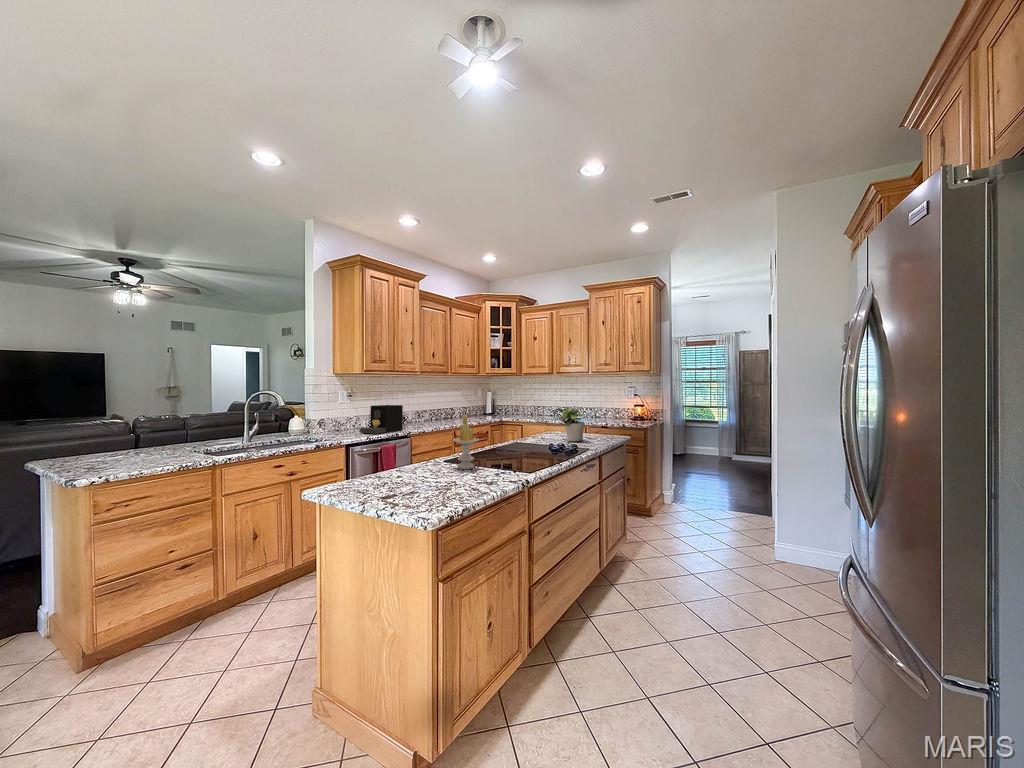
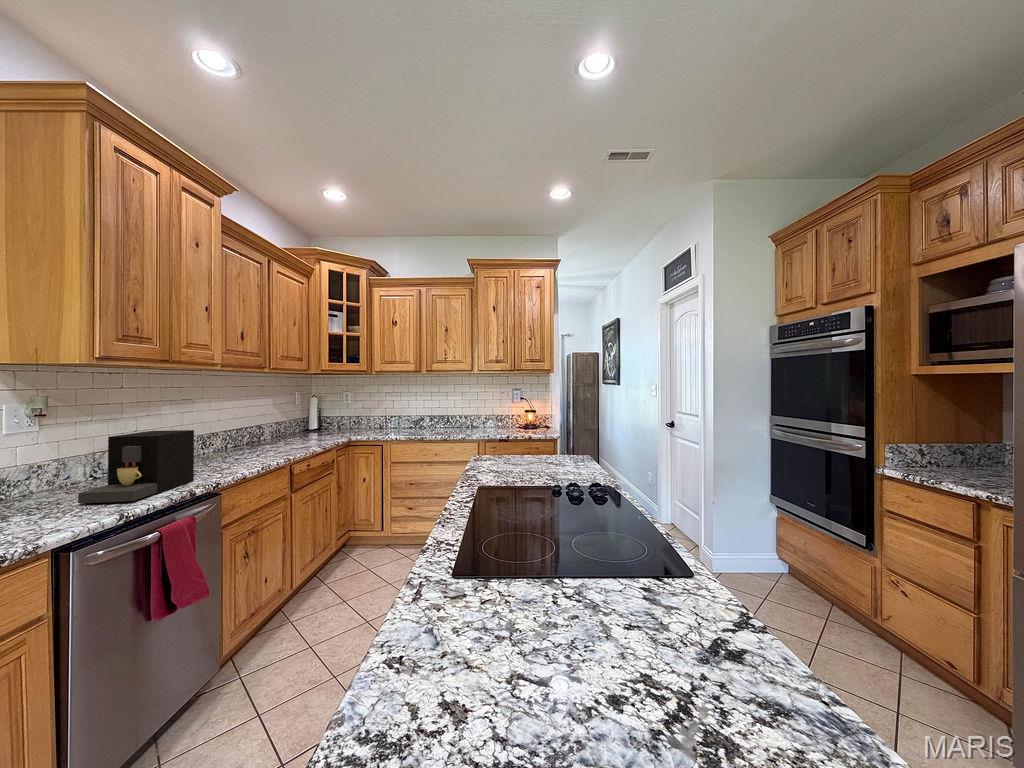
potted plant: present [559,406,585,441] -> none [533,420,580,473]
candle: present [453,415,479,469] -> none [580,472,654,627]

